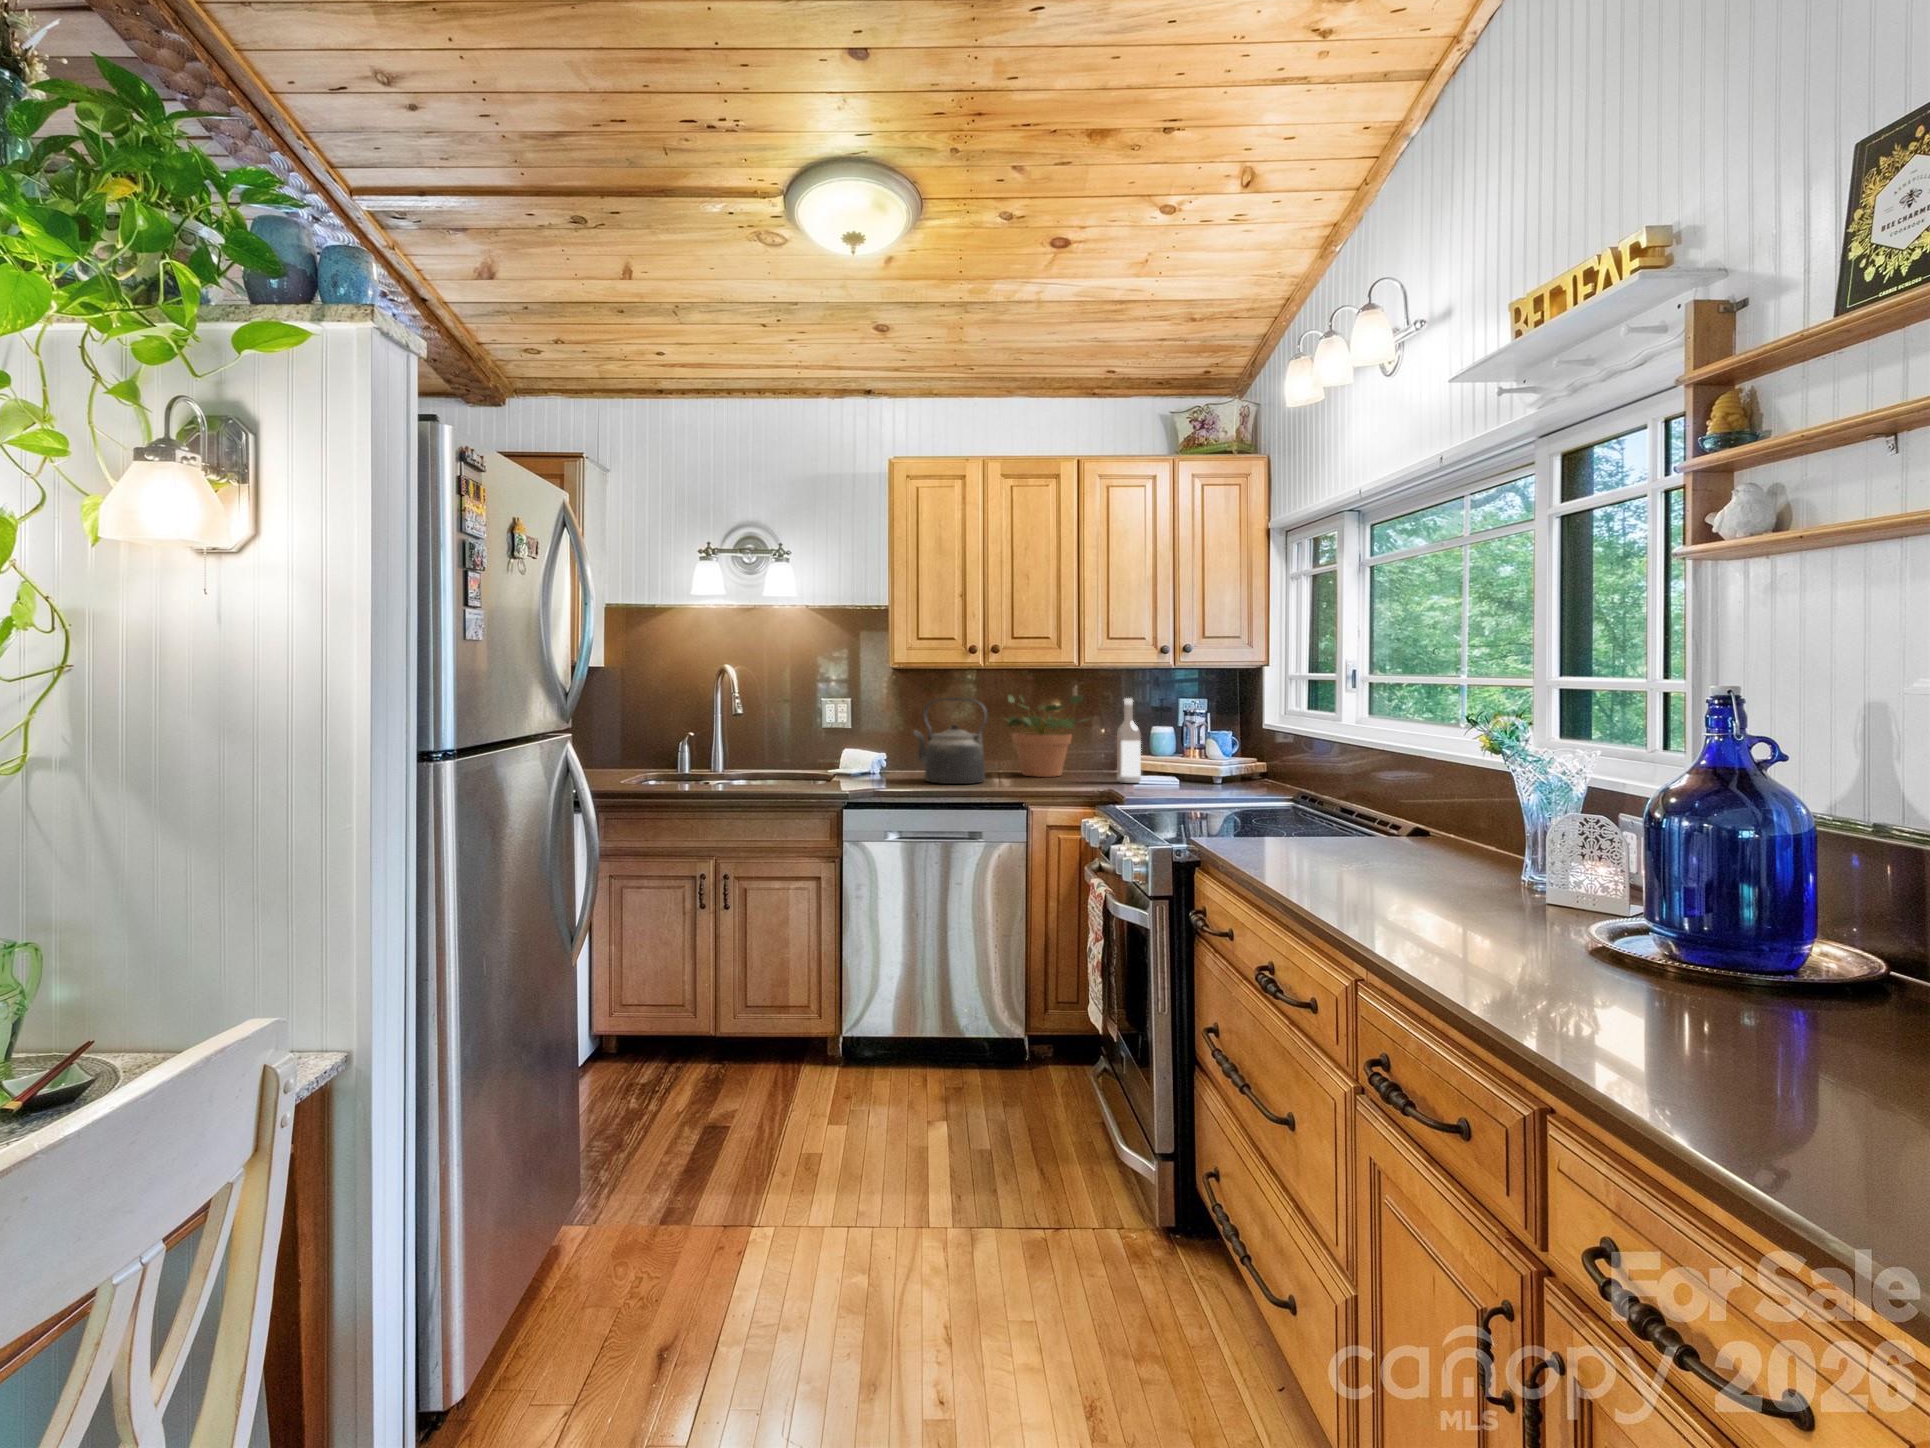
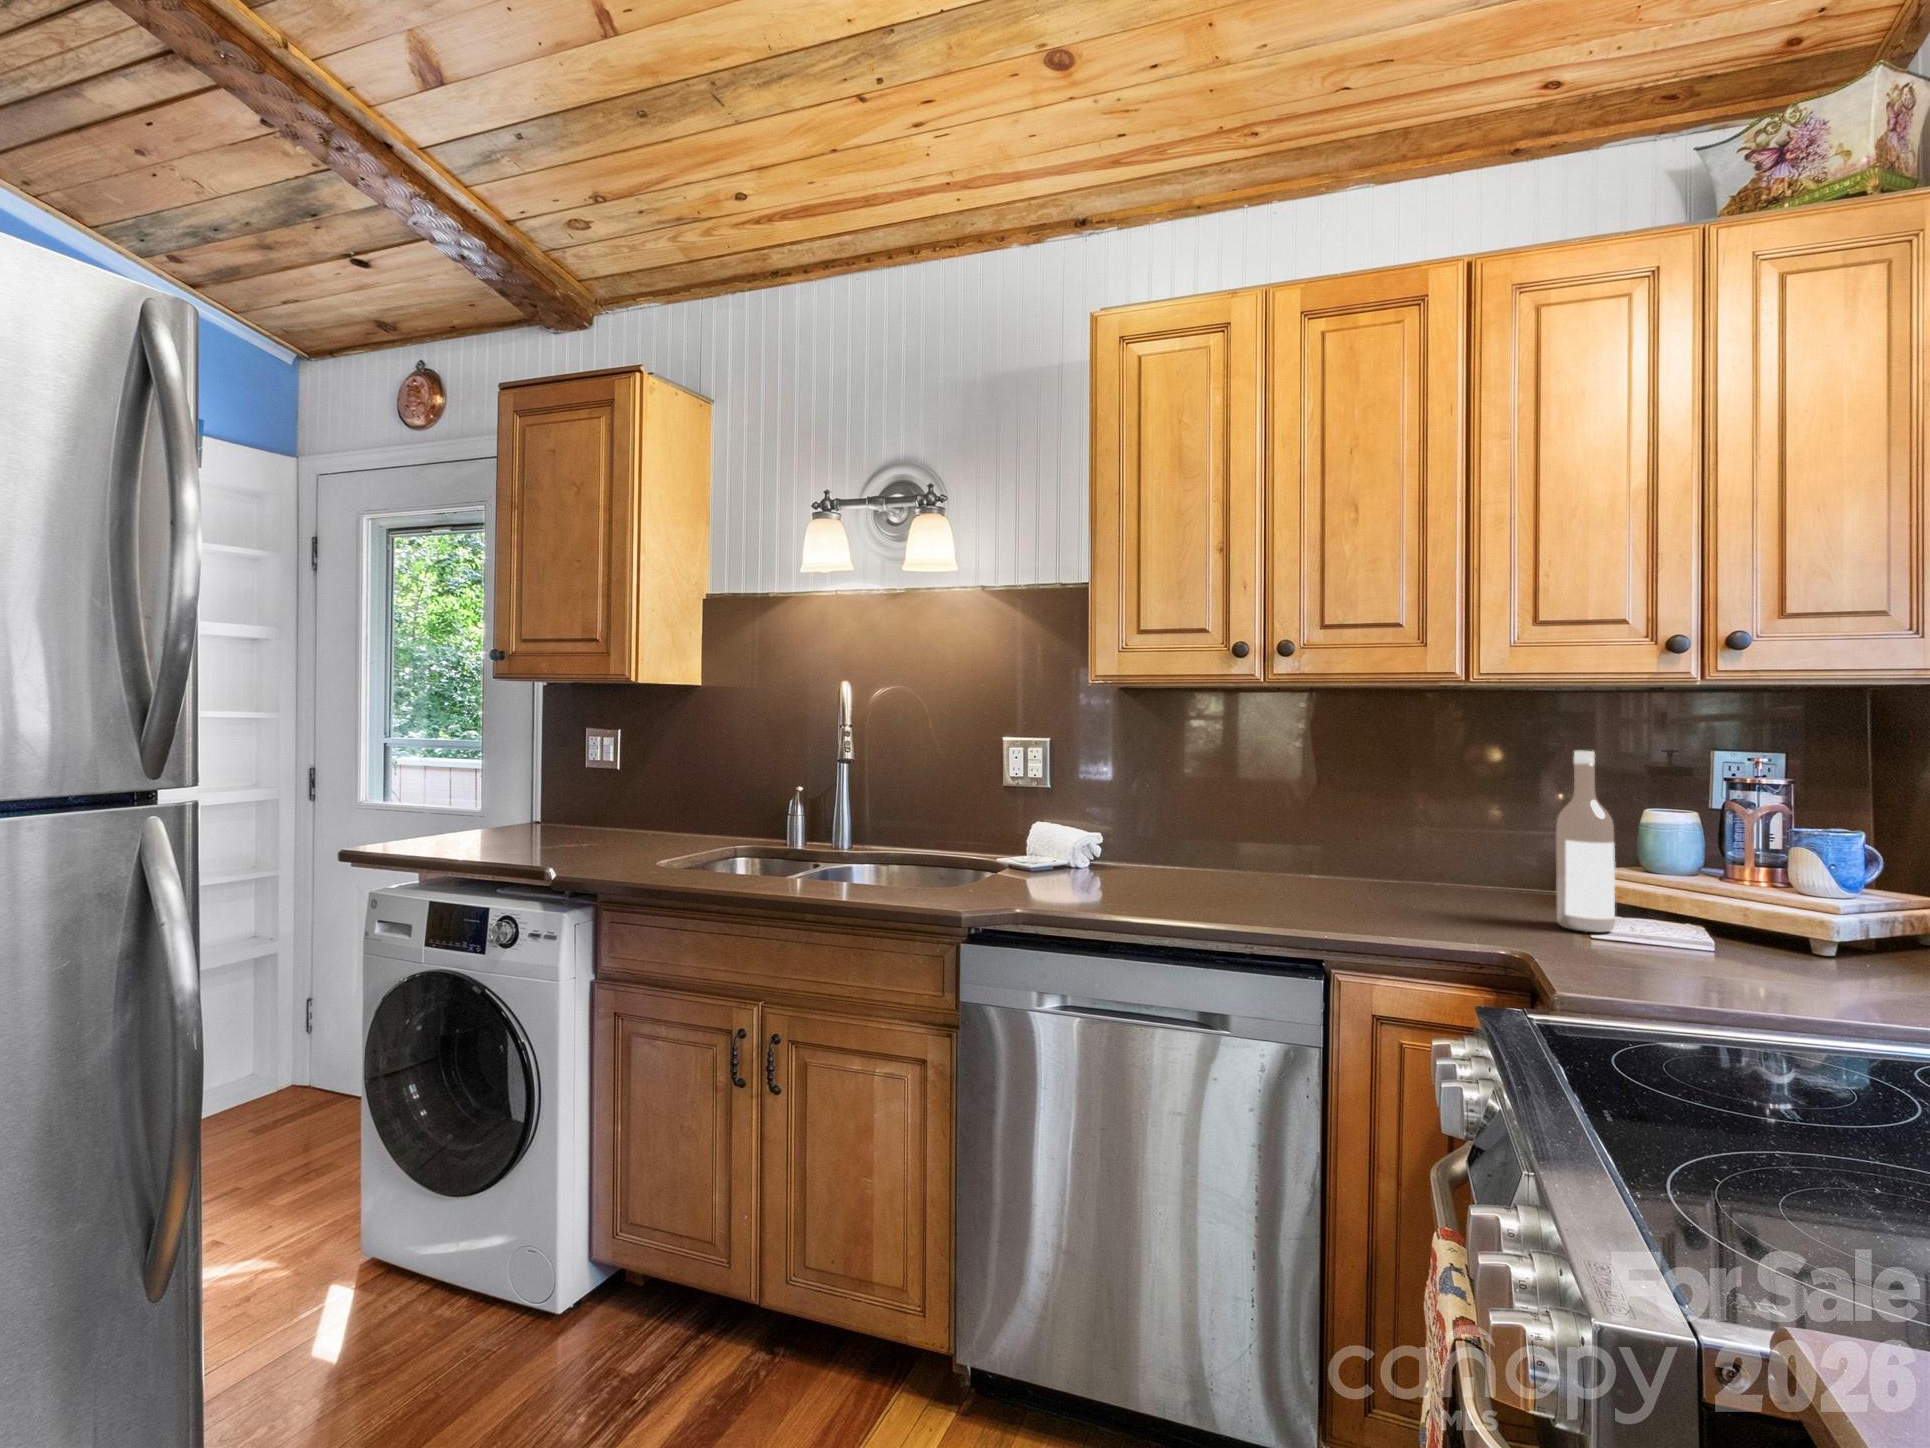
potted plant: present [1005,695,1088,777] -> none [1307,731,1515,894]
kettle: present [914,698,987,784] -> none [1136,740,1269,905]

